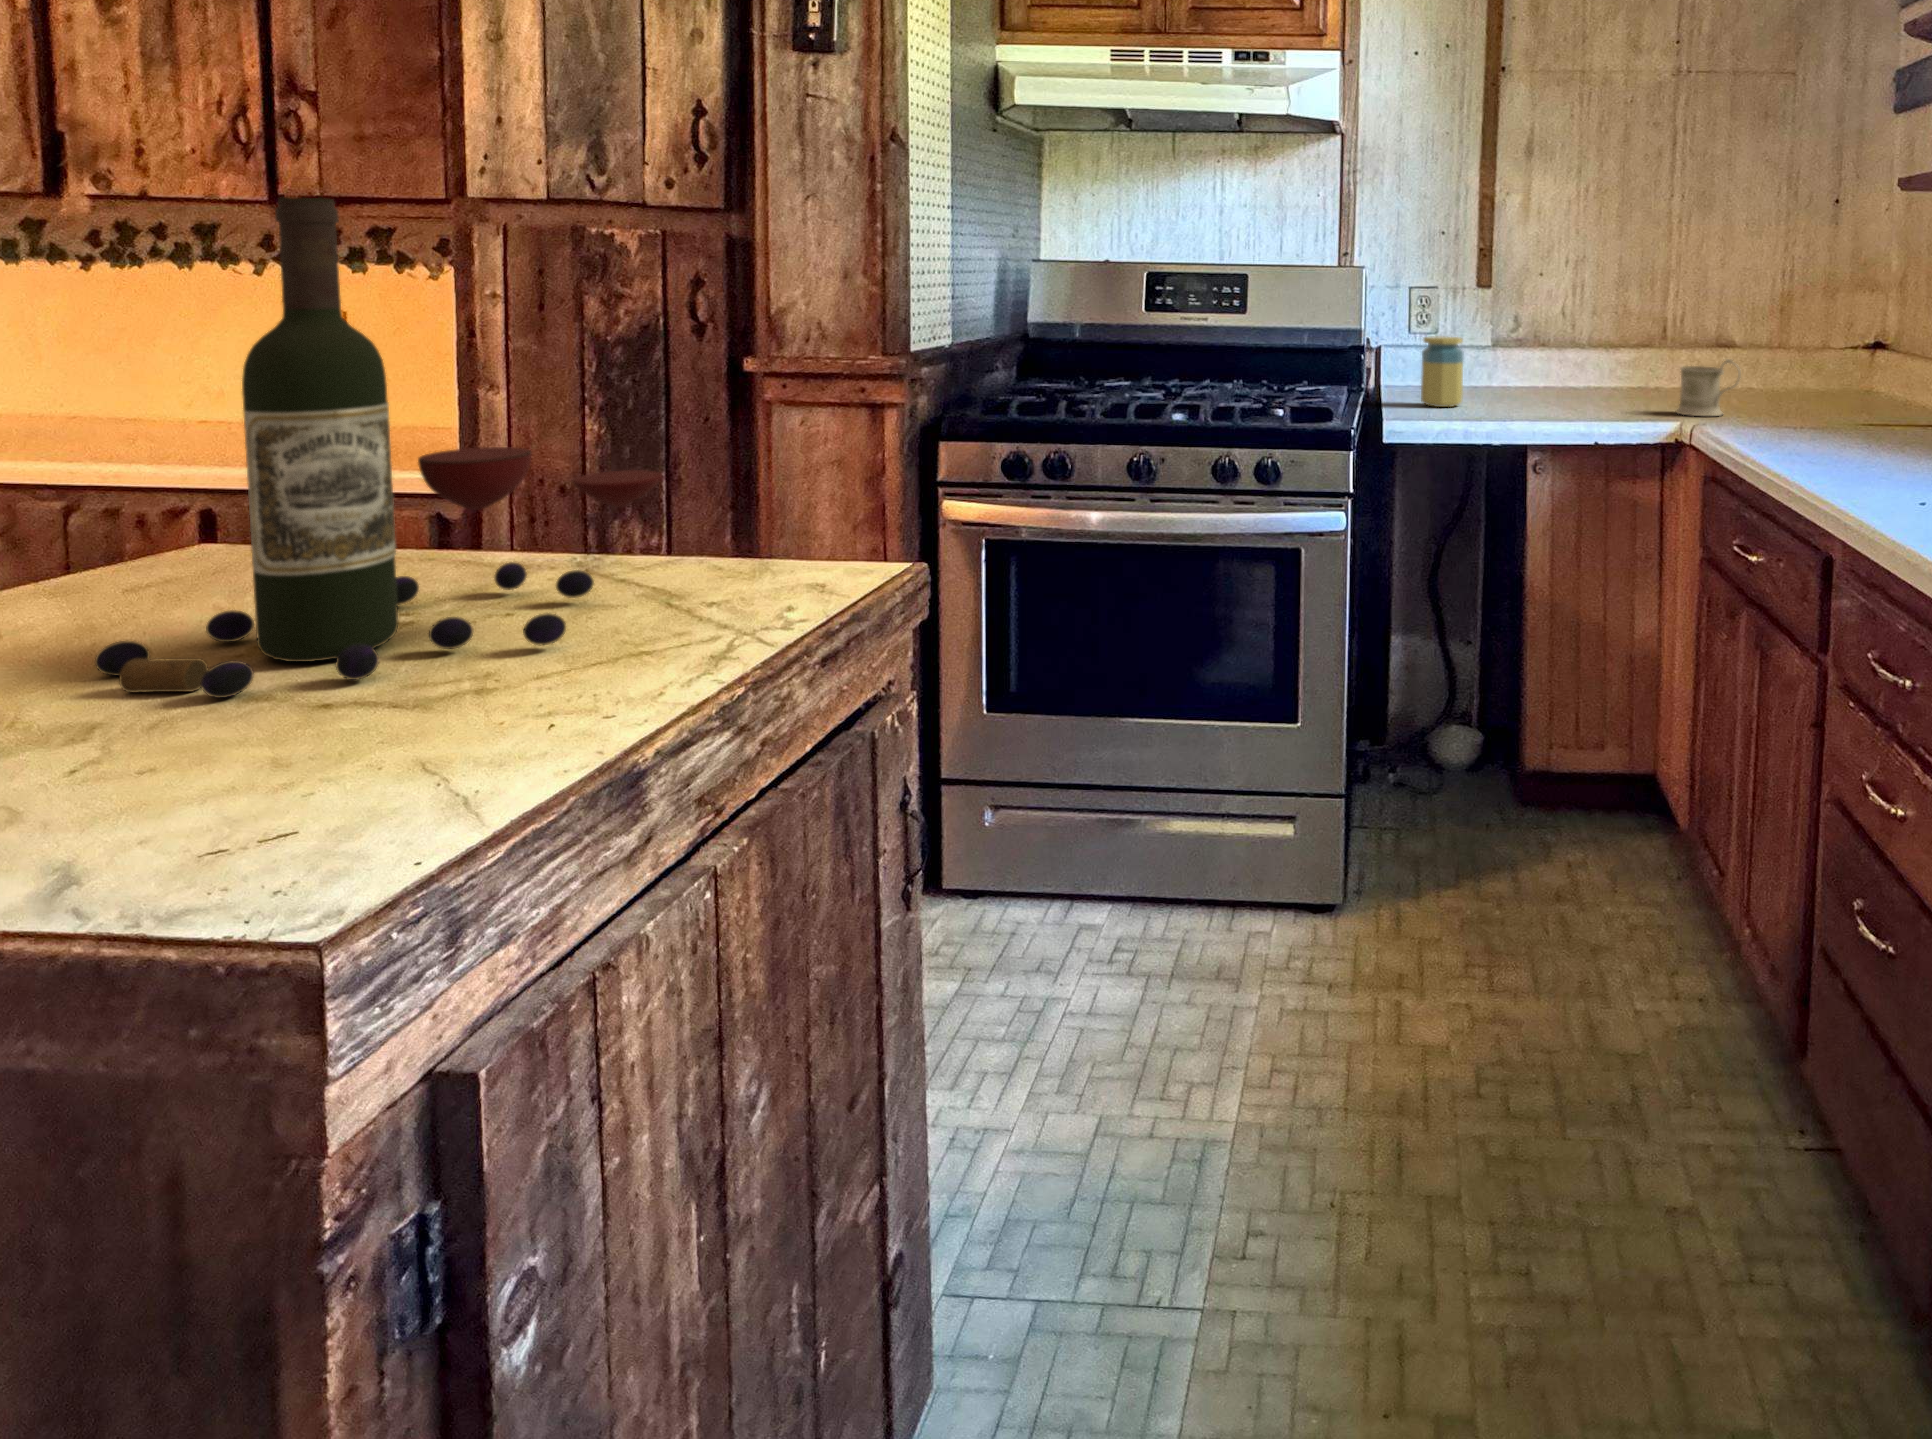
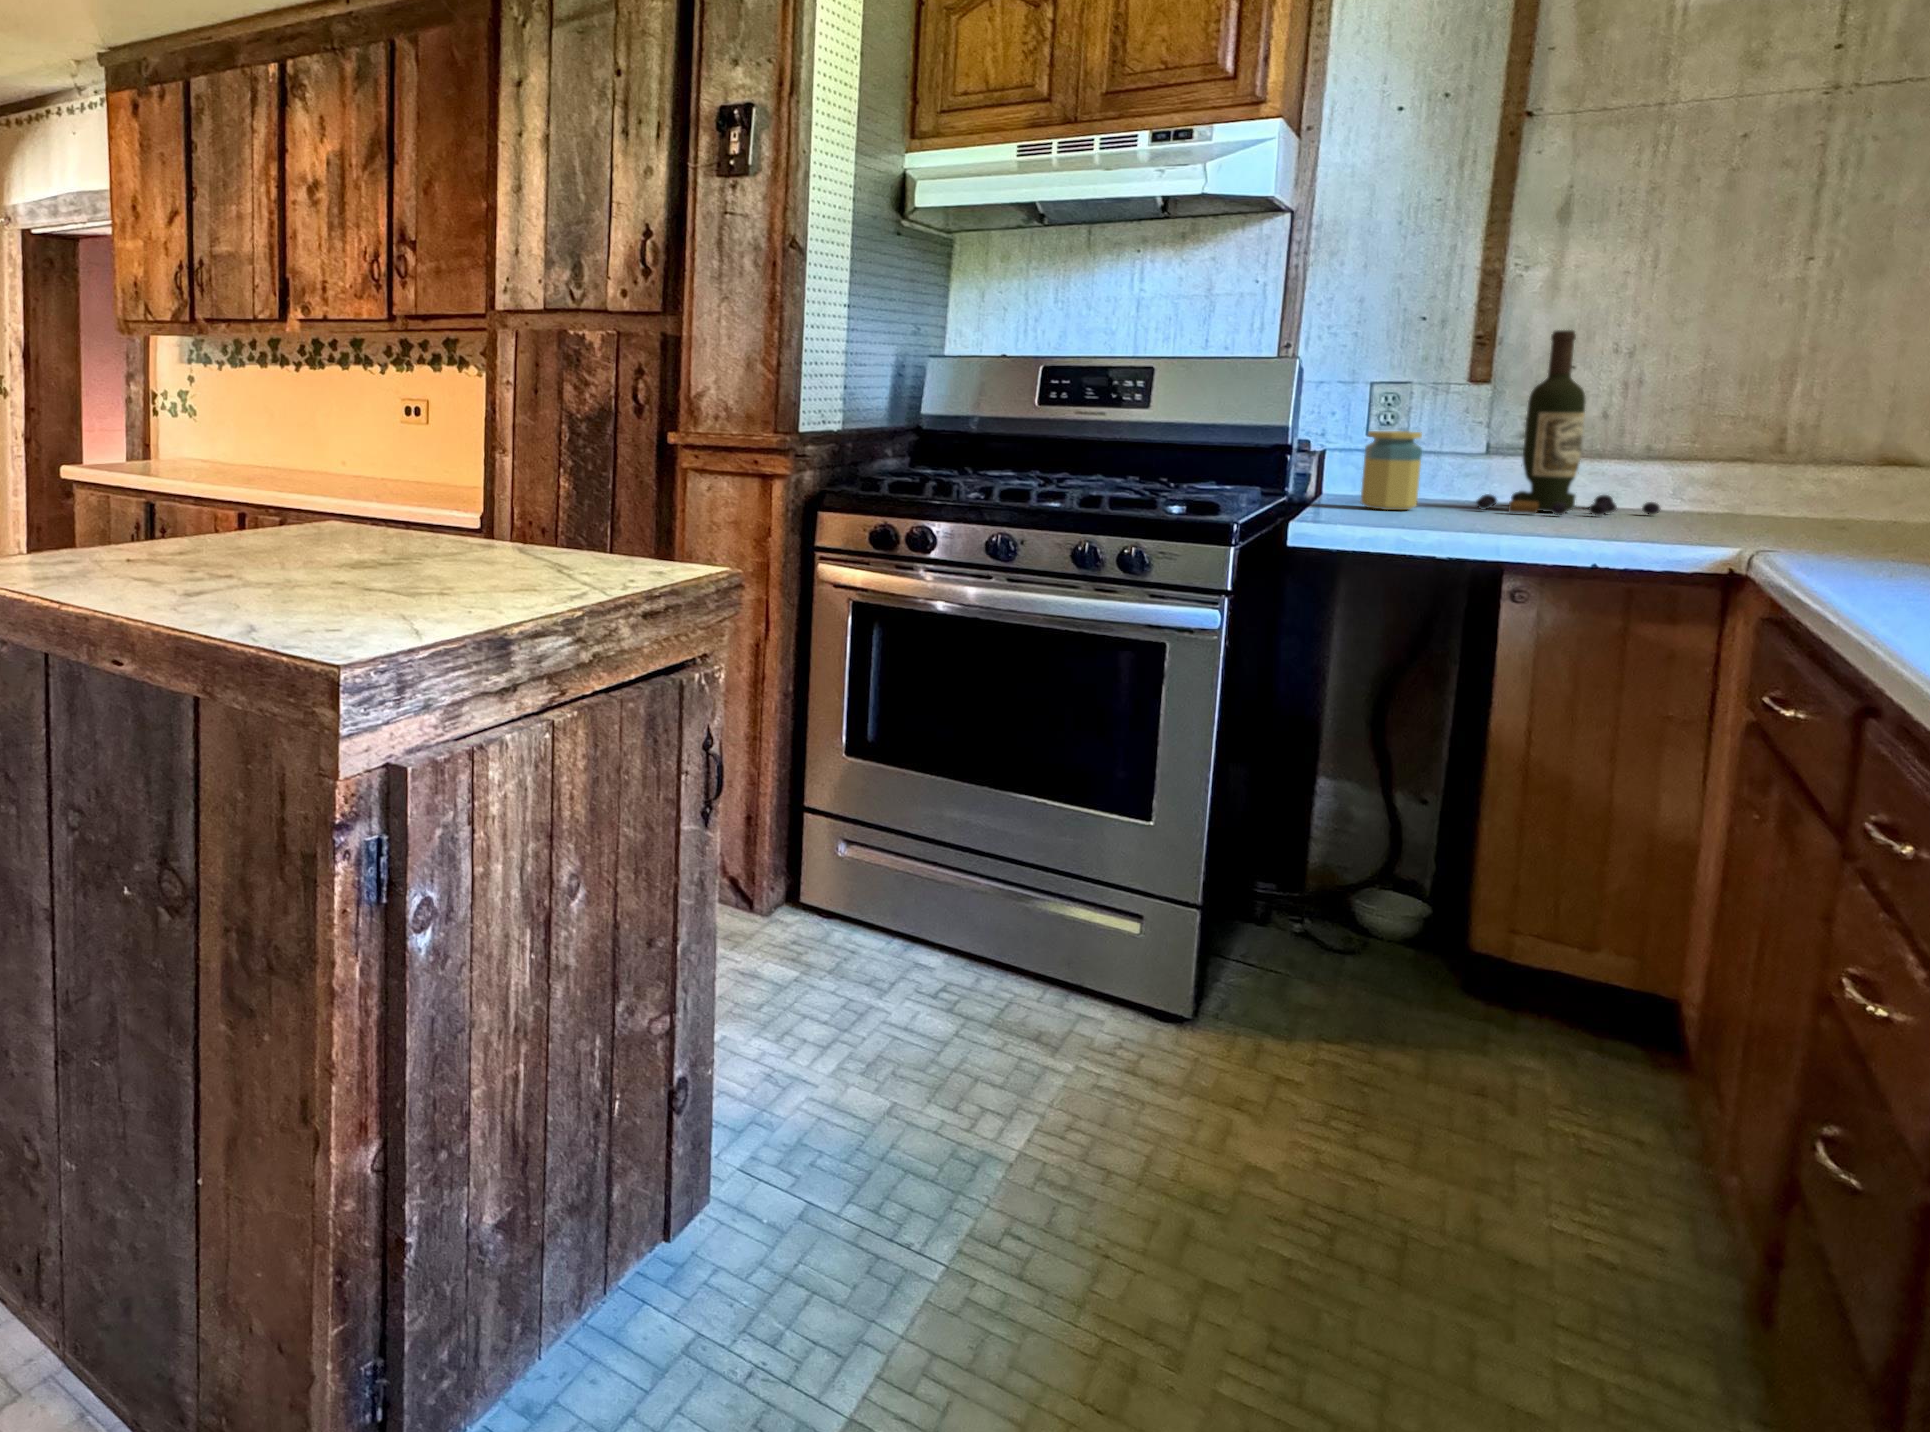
wine bottle: present [95,197,662,698] -> present [1476,330,1660,516]
mug: present [1676,359,1741,416] -> none [1744,462,1862,537]

